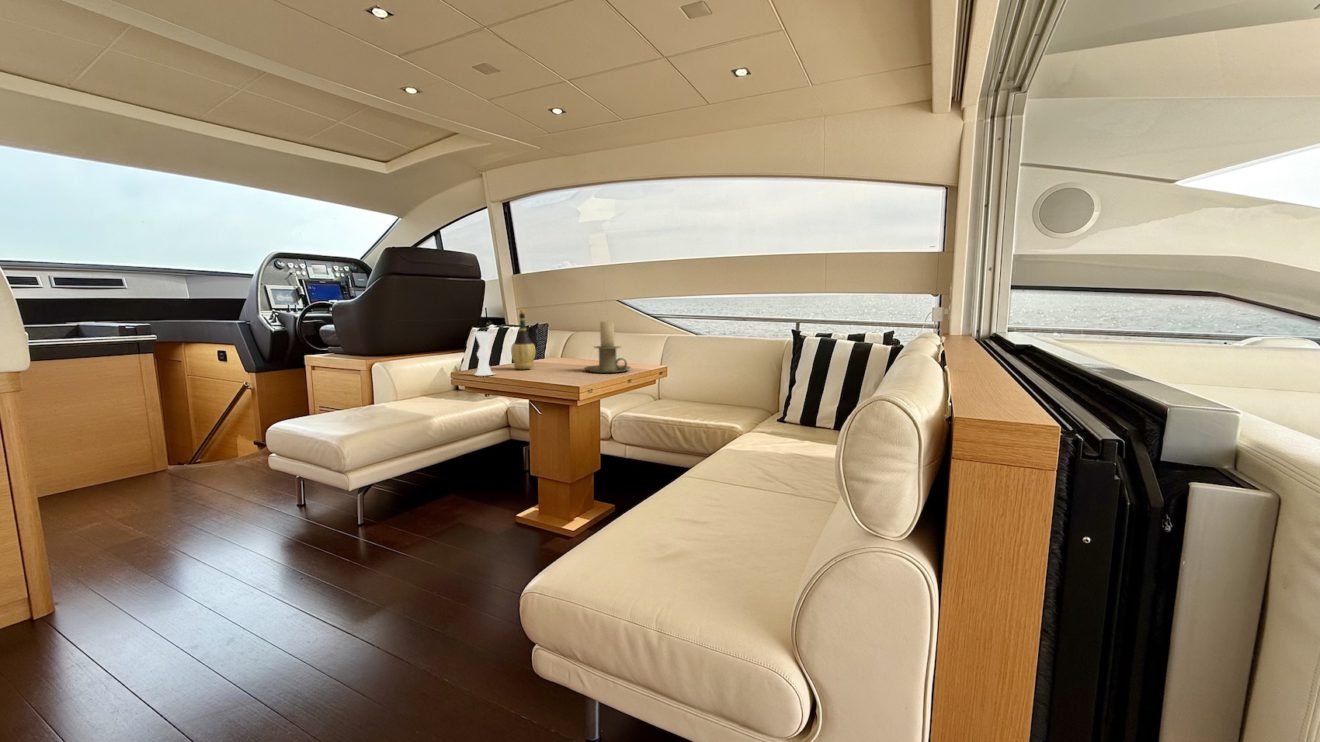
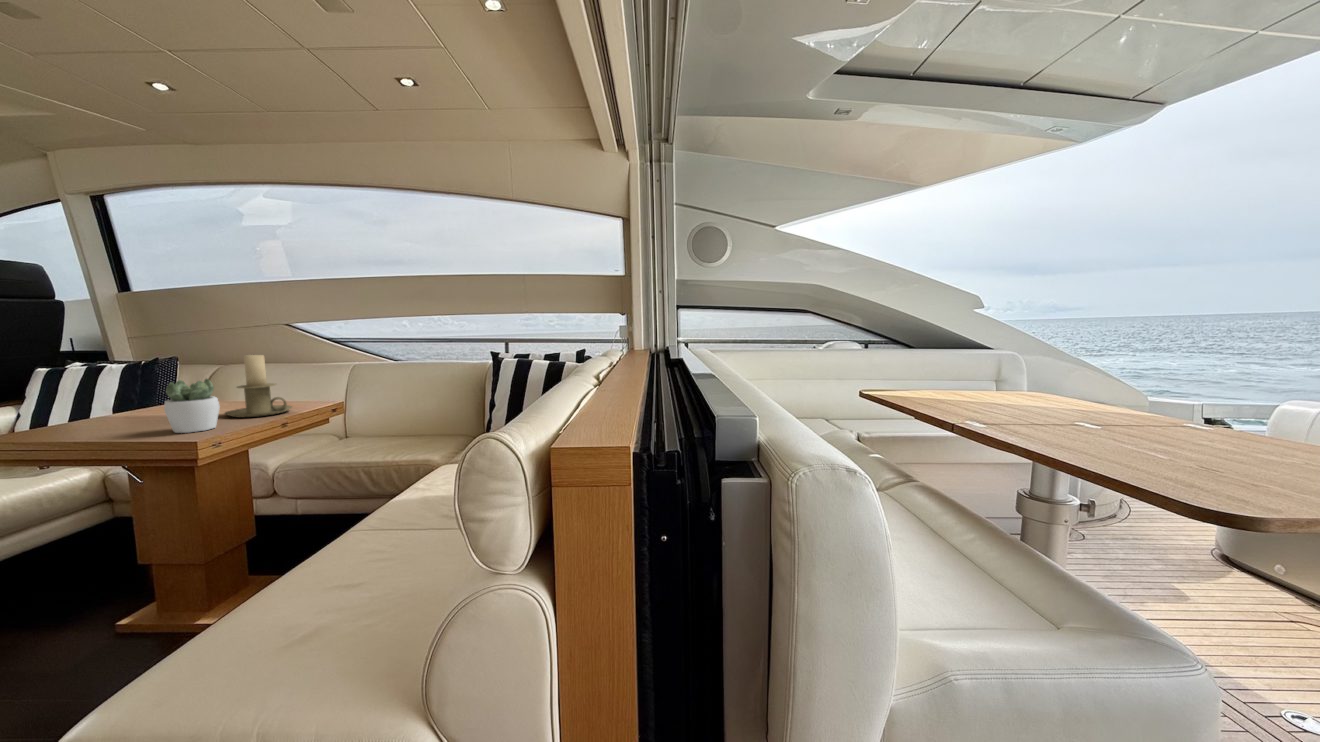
wine bottle: present [511,310,536,369] -> none [102,346,145,423]
vase: present [474,321,494,376] -> none [26,363,75,439]
succulent plant: none [550,338,585,381] -> present [164,379,220,433]

